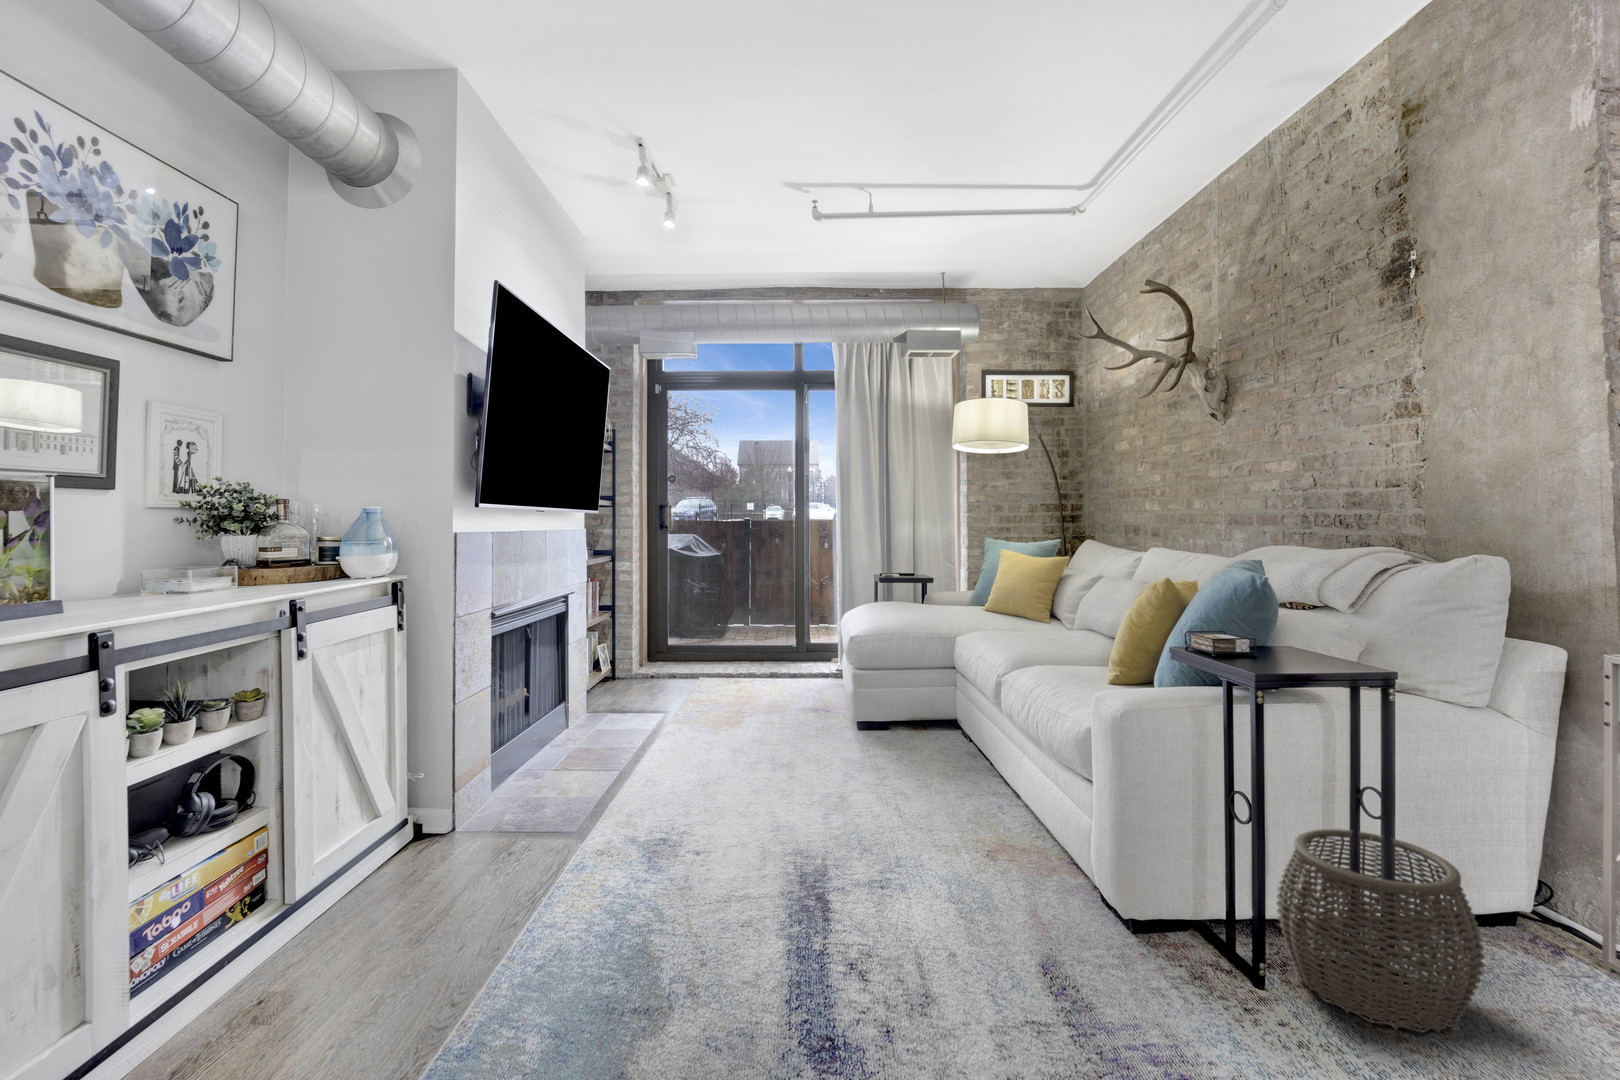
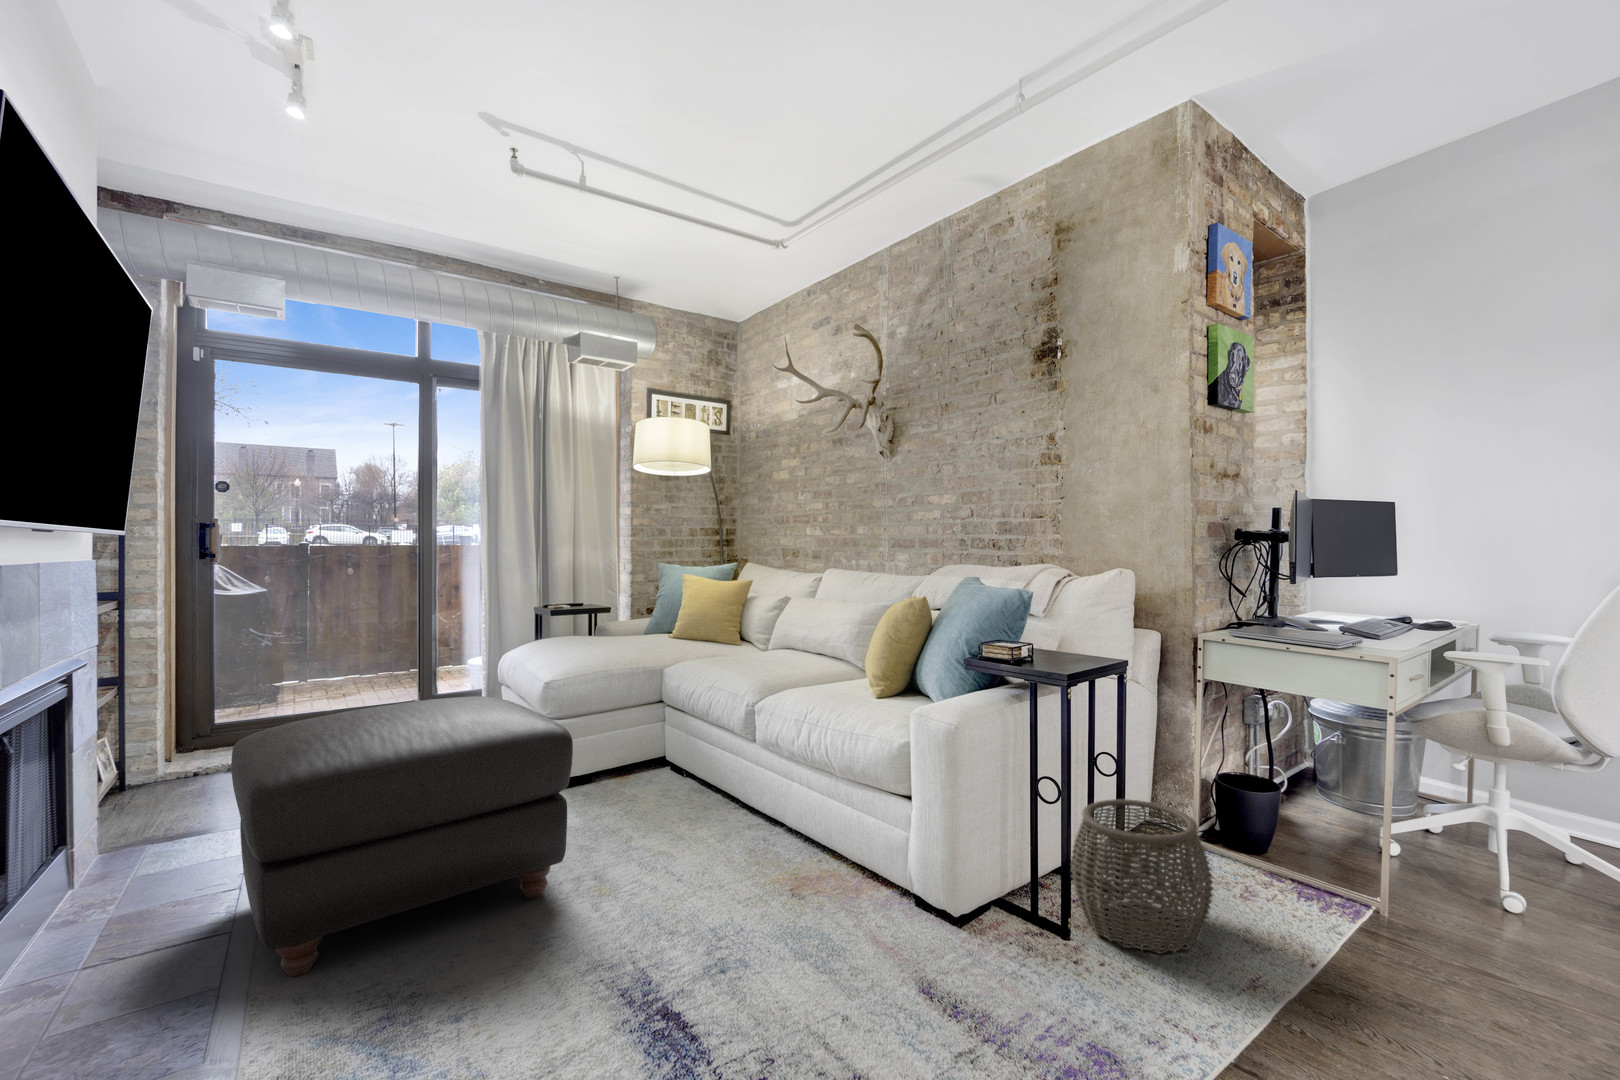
ottoman: none [598,636,817,808] -> present [231,696,573,976]

